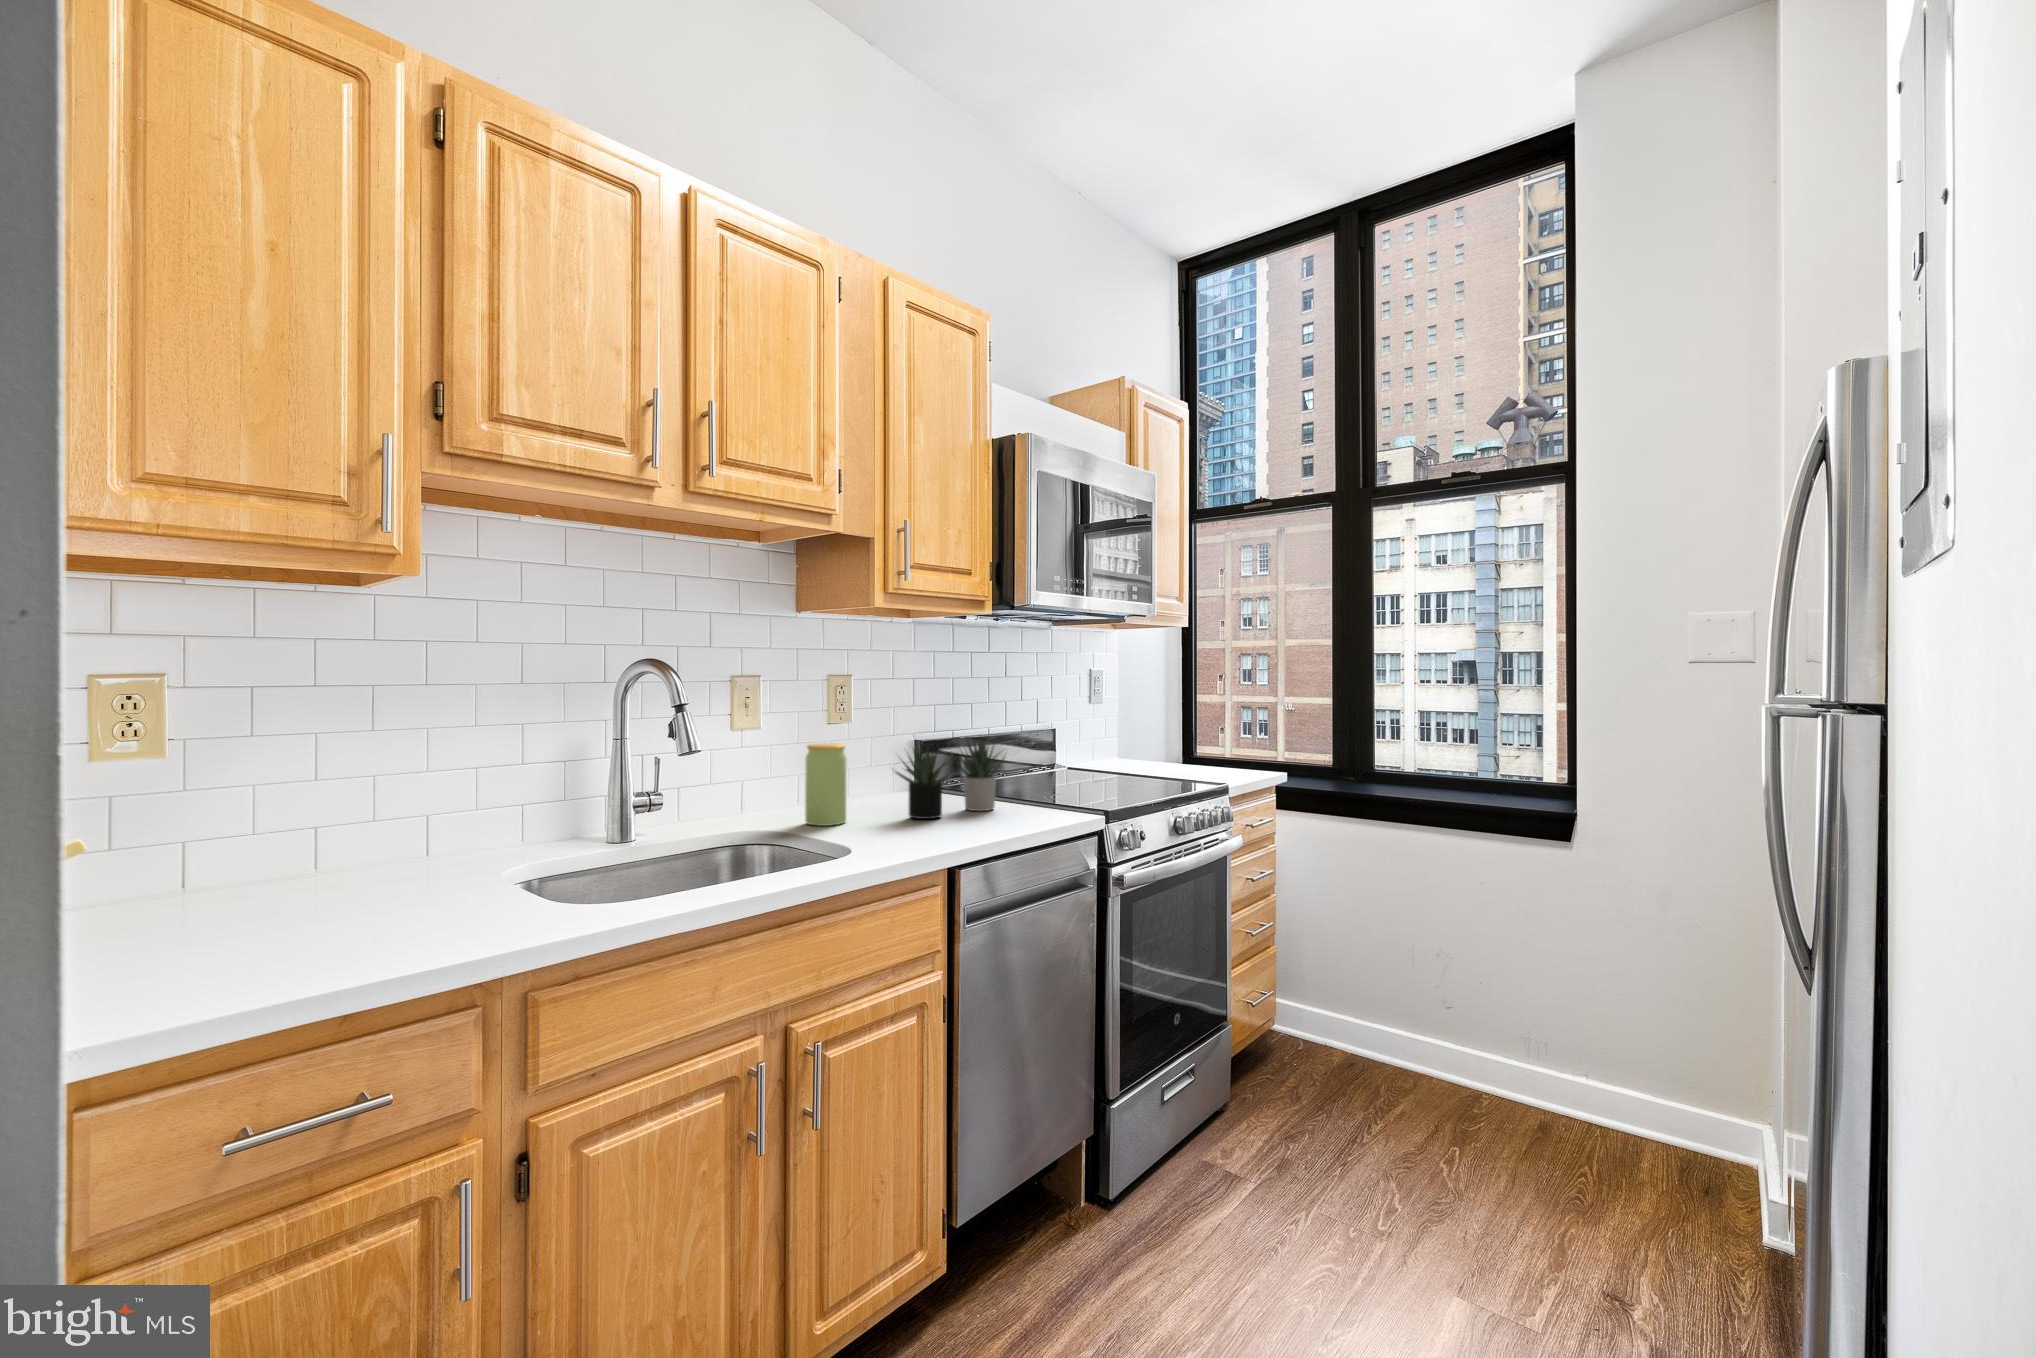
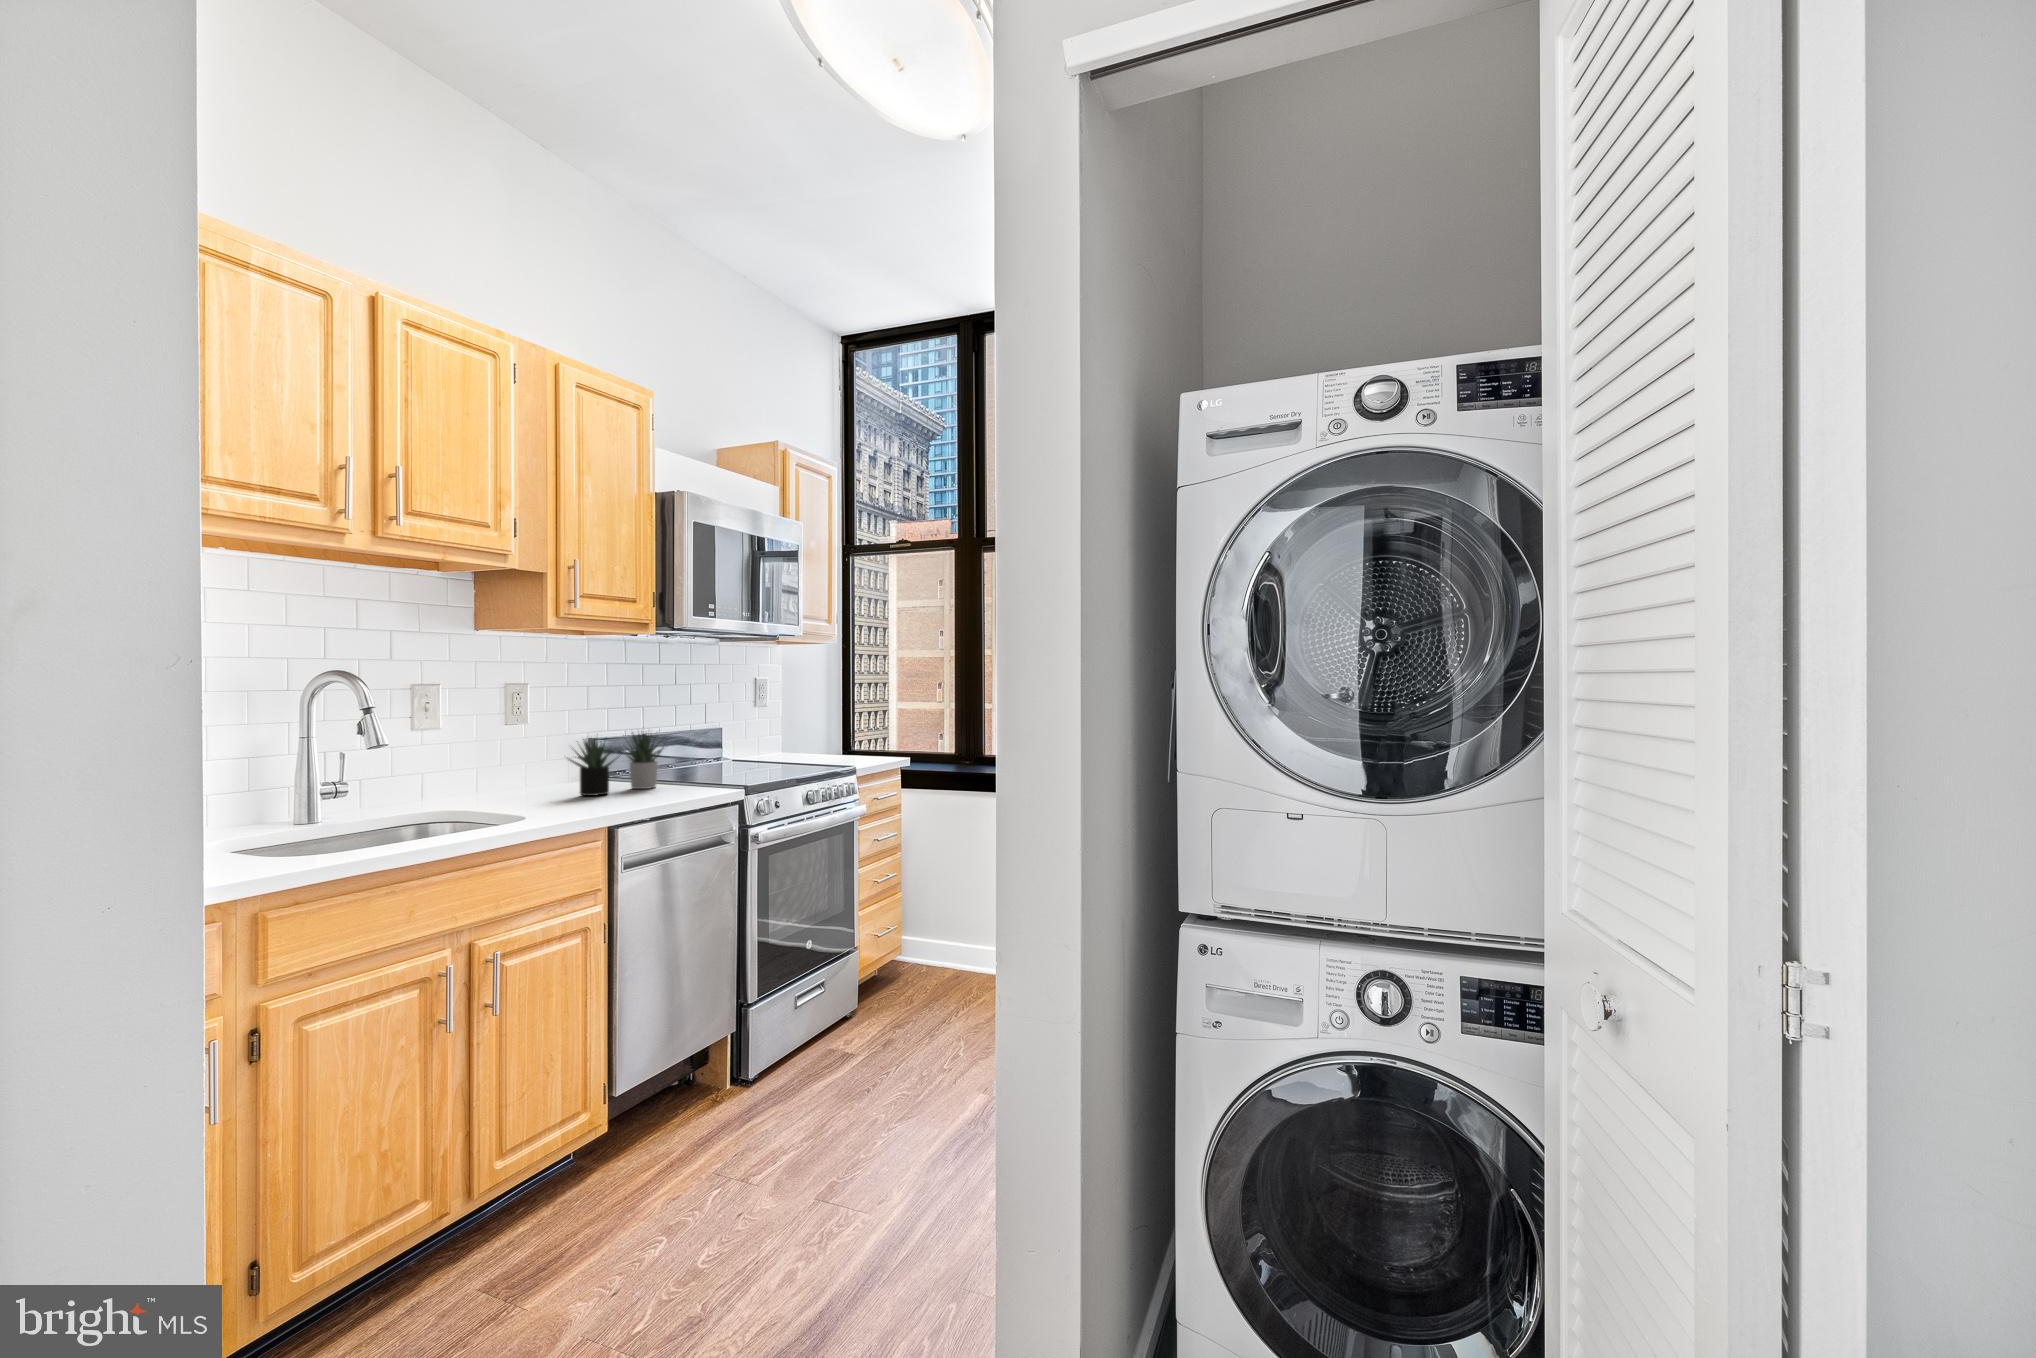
jar: present [805,744,847,826] -> none [486,737,524,804]

